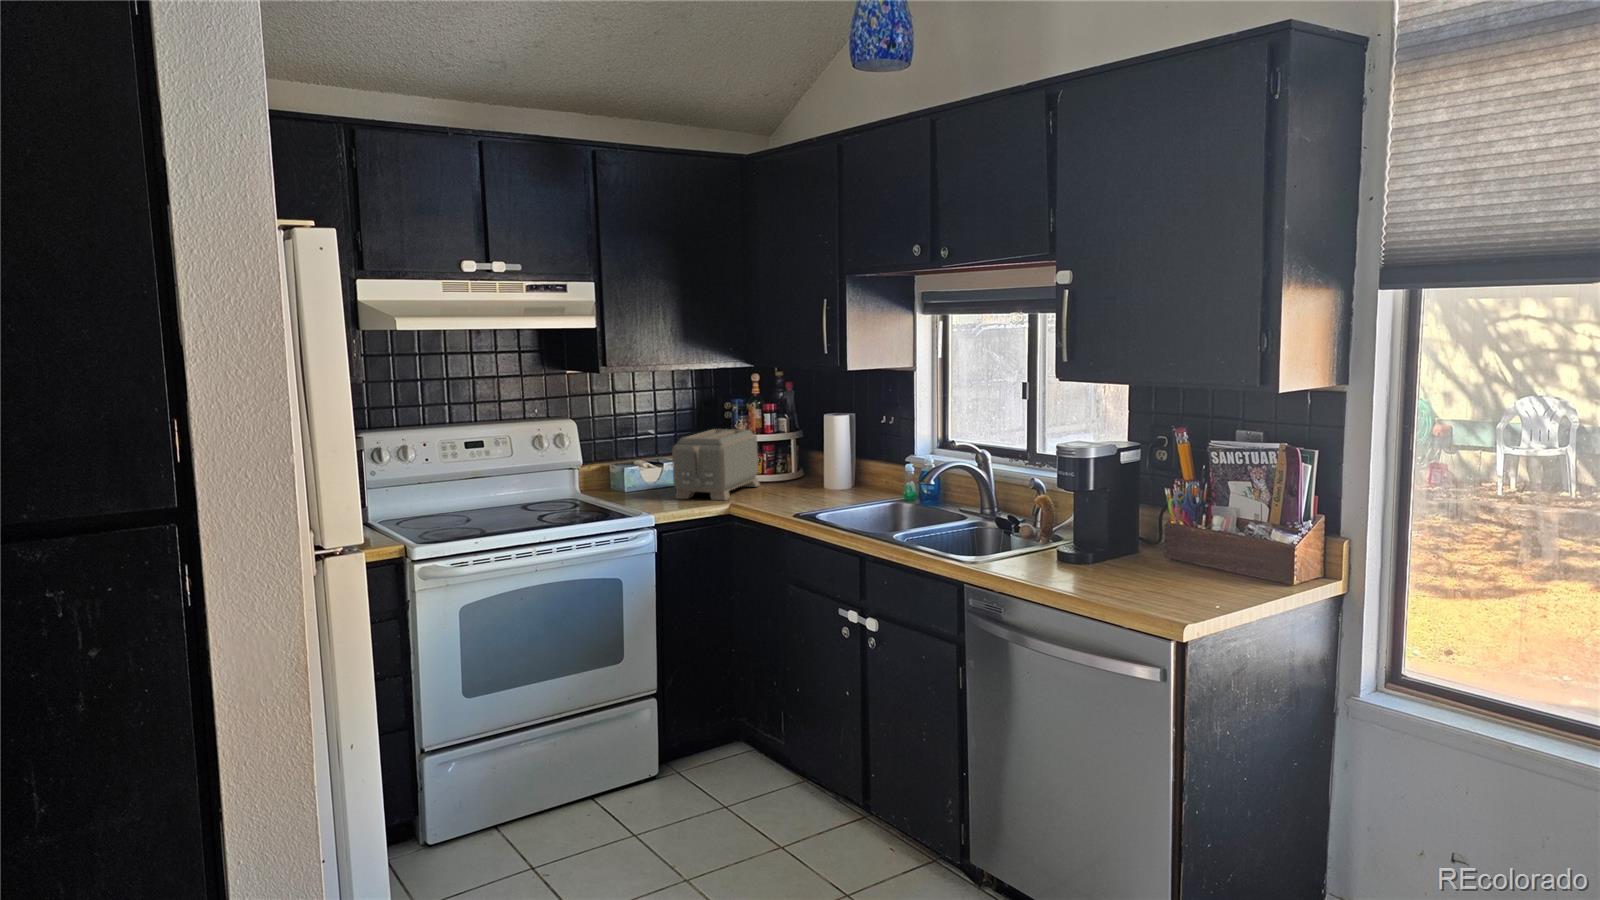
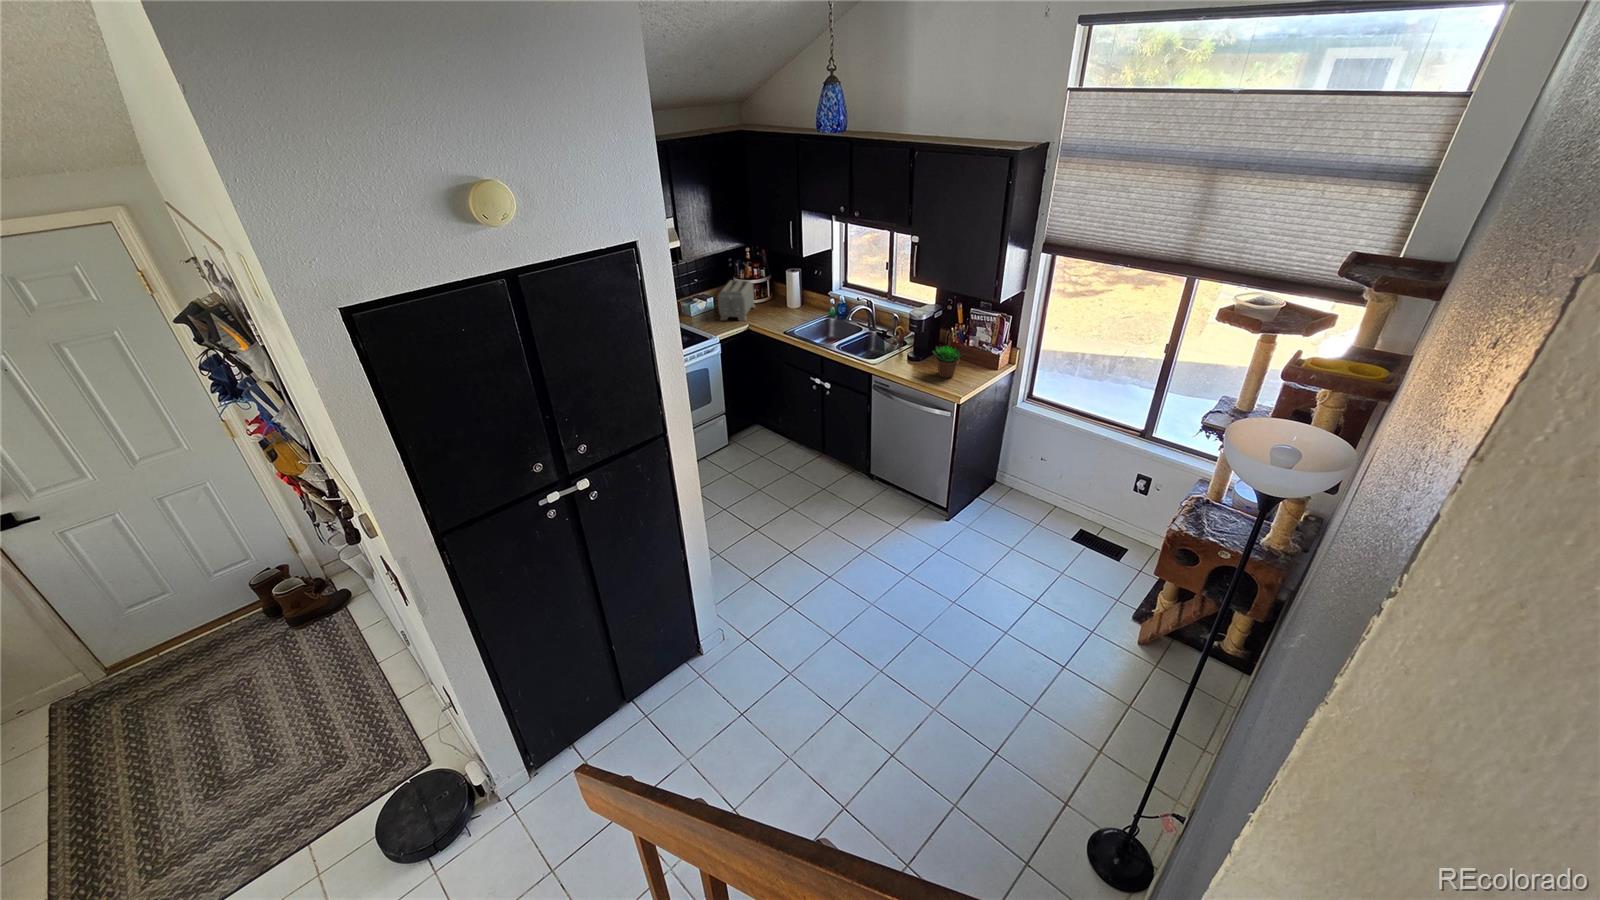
succulent plant: none [1107,509,1188,590] -> present [932,345,962,378]

